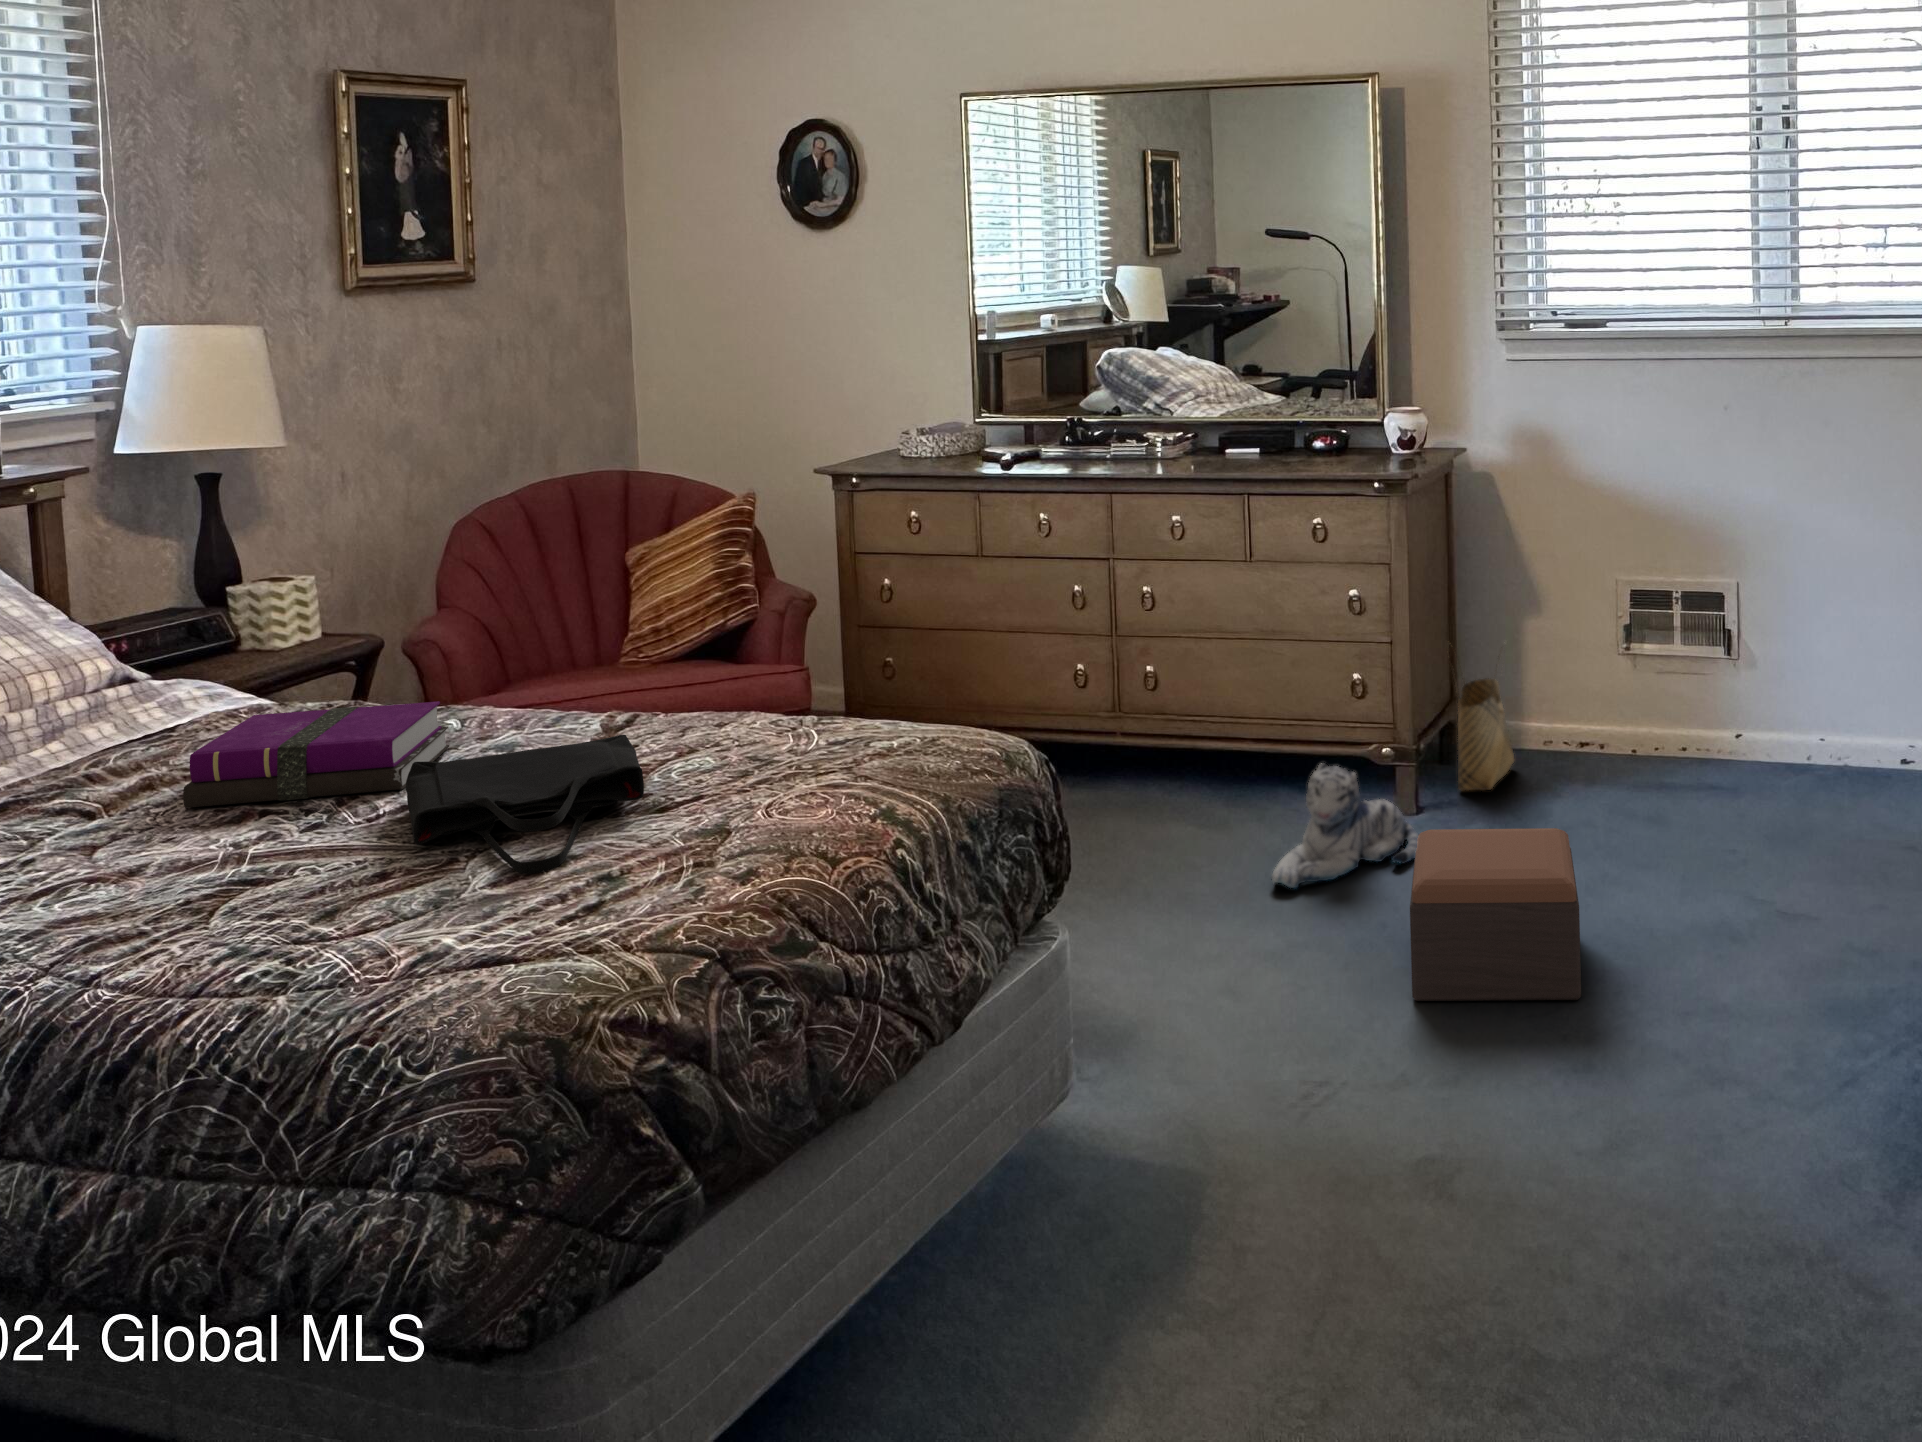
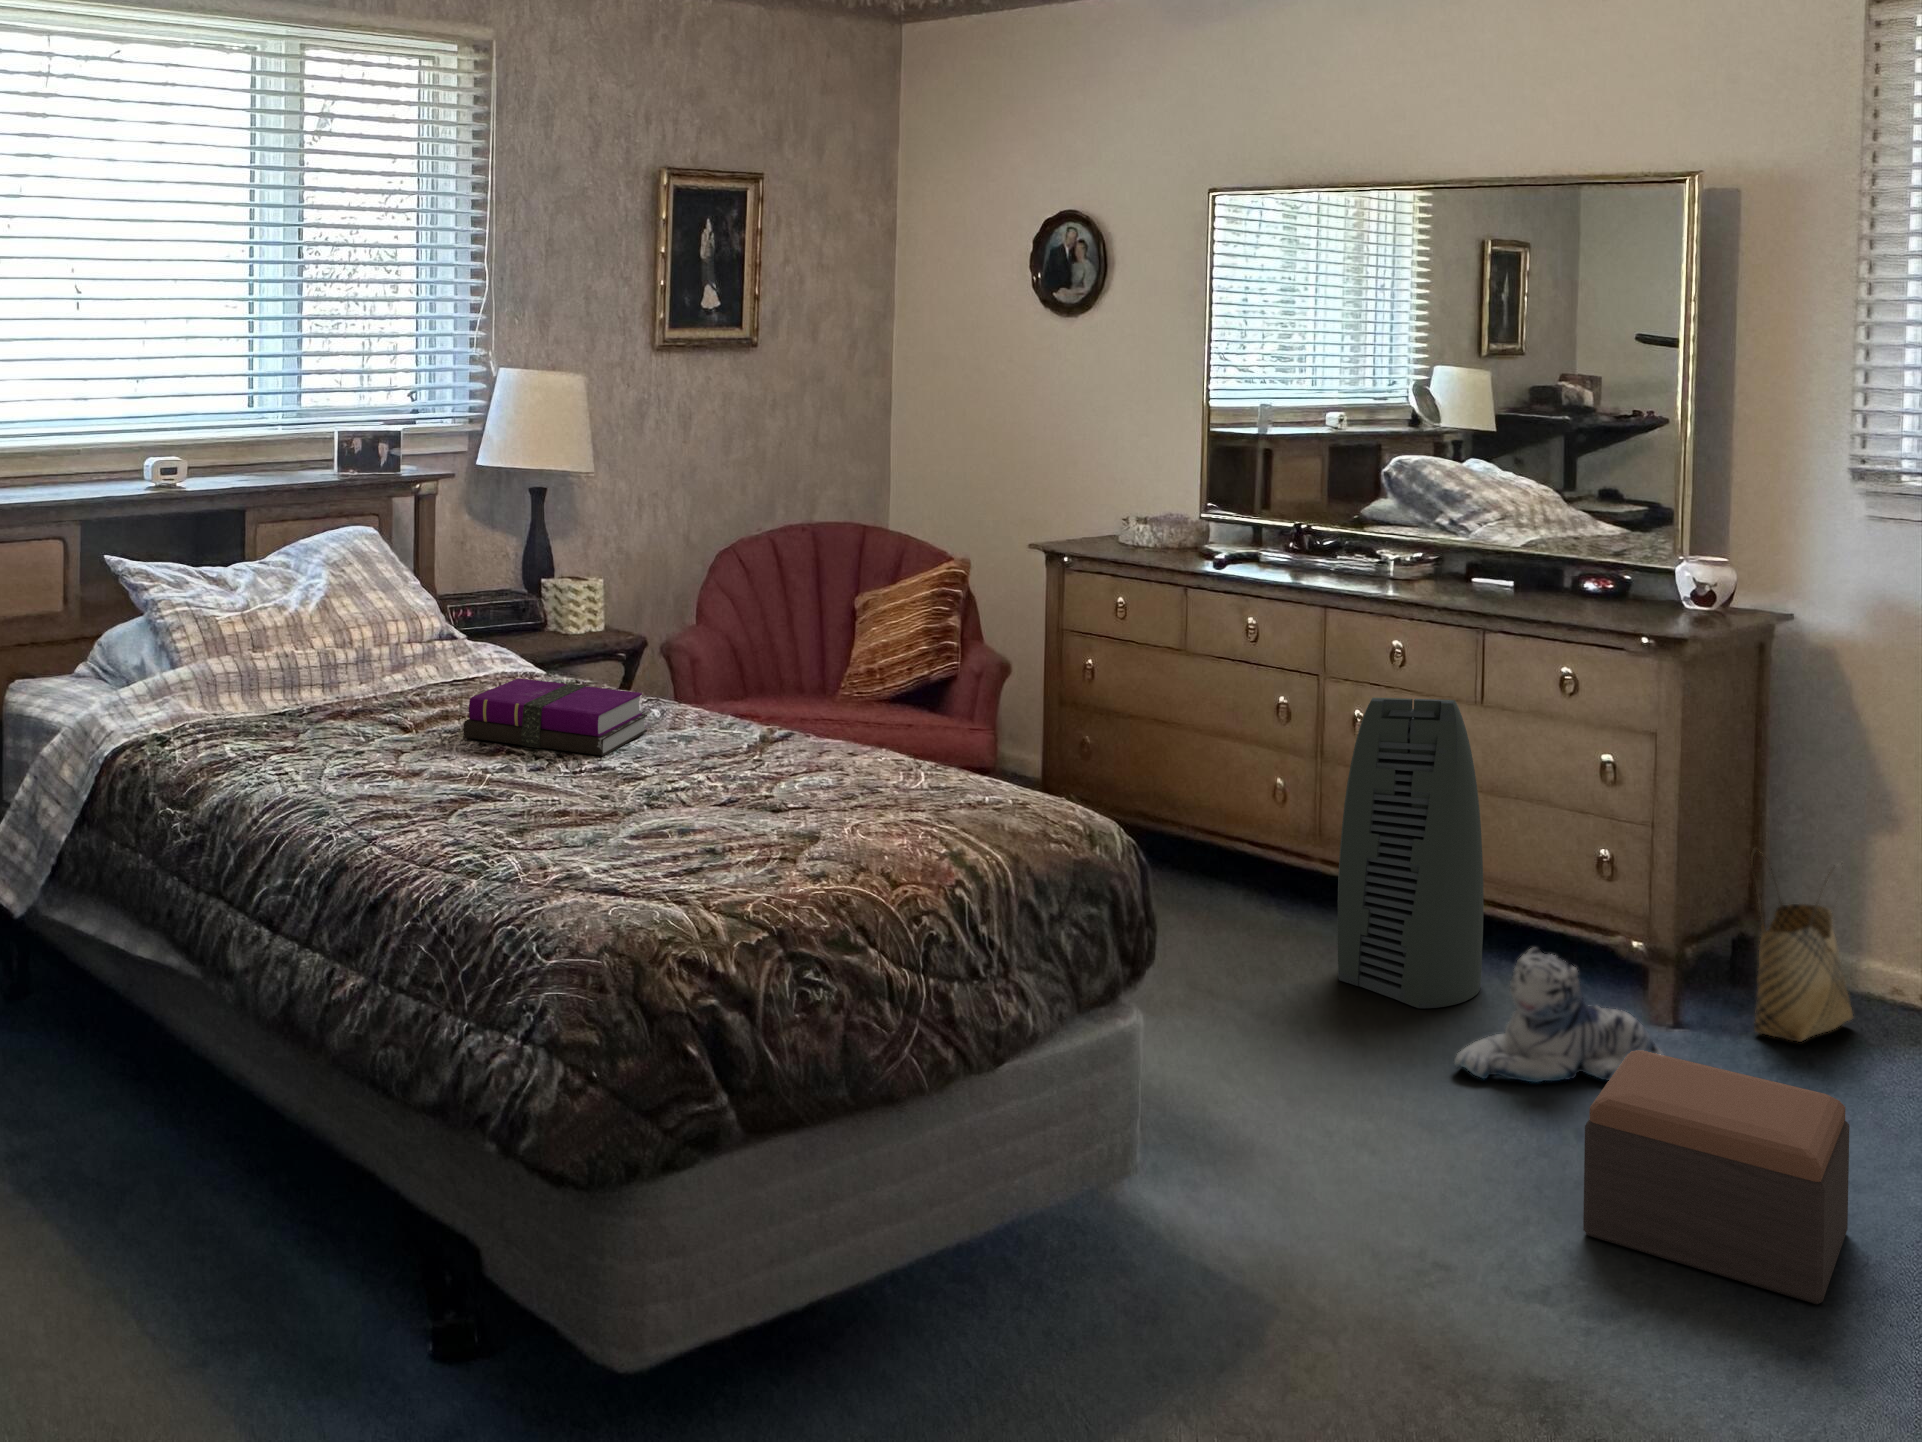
air purifier: none [1152,560,1265,840] -> present [1337,698,1484,1008]
tote bag: present [406,735,644,874] -> none [592,734,770,838]

